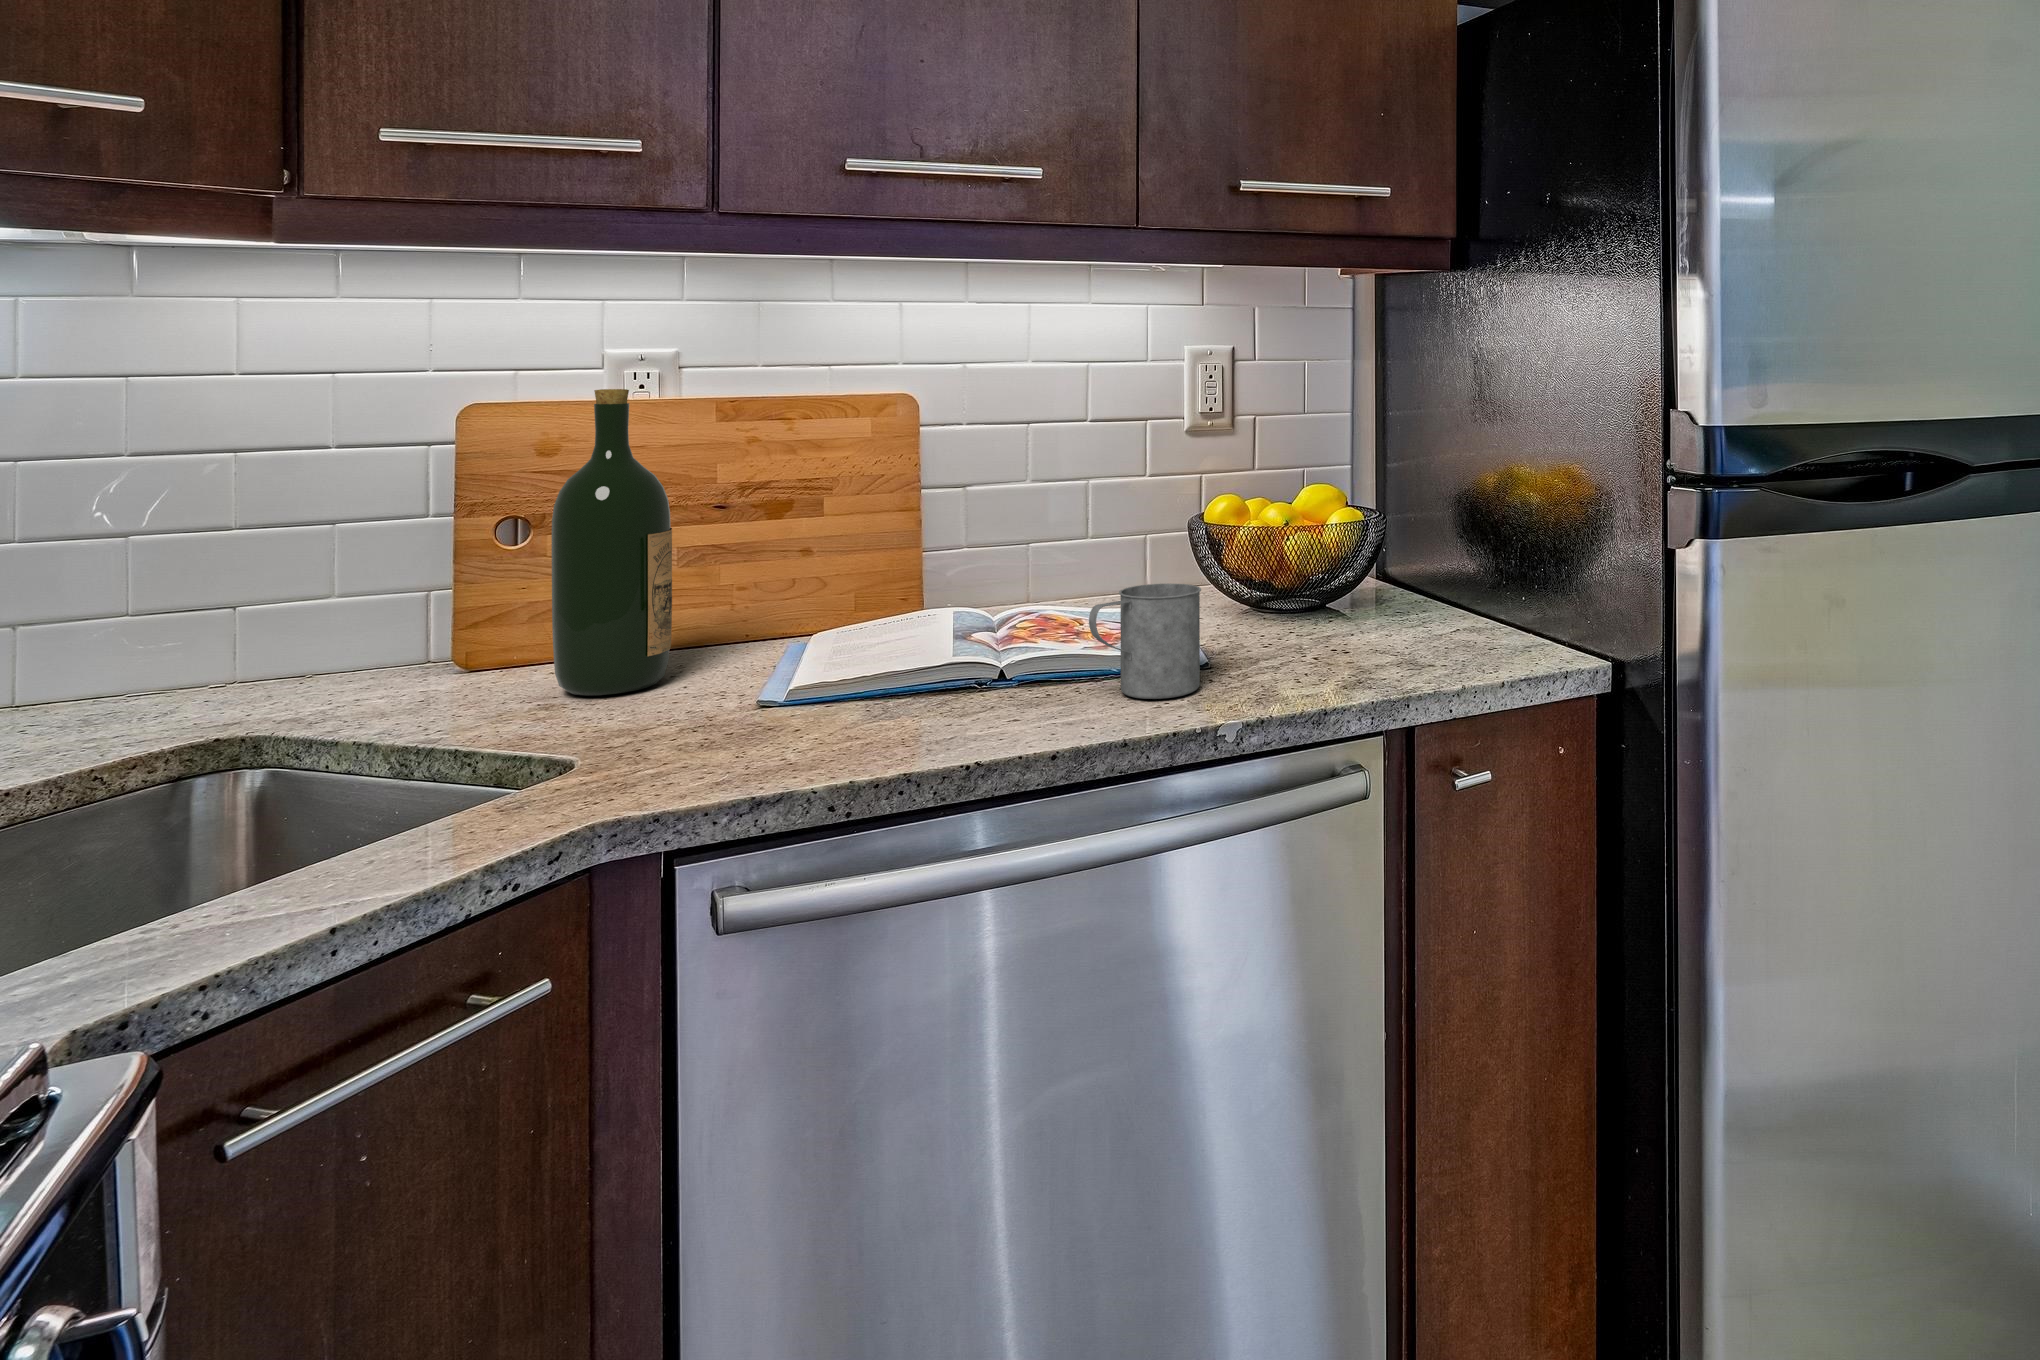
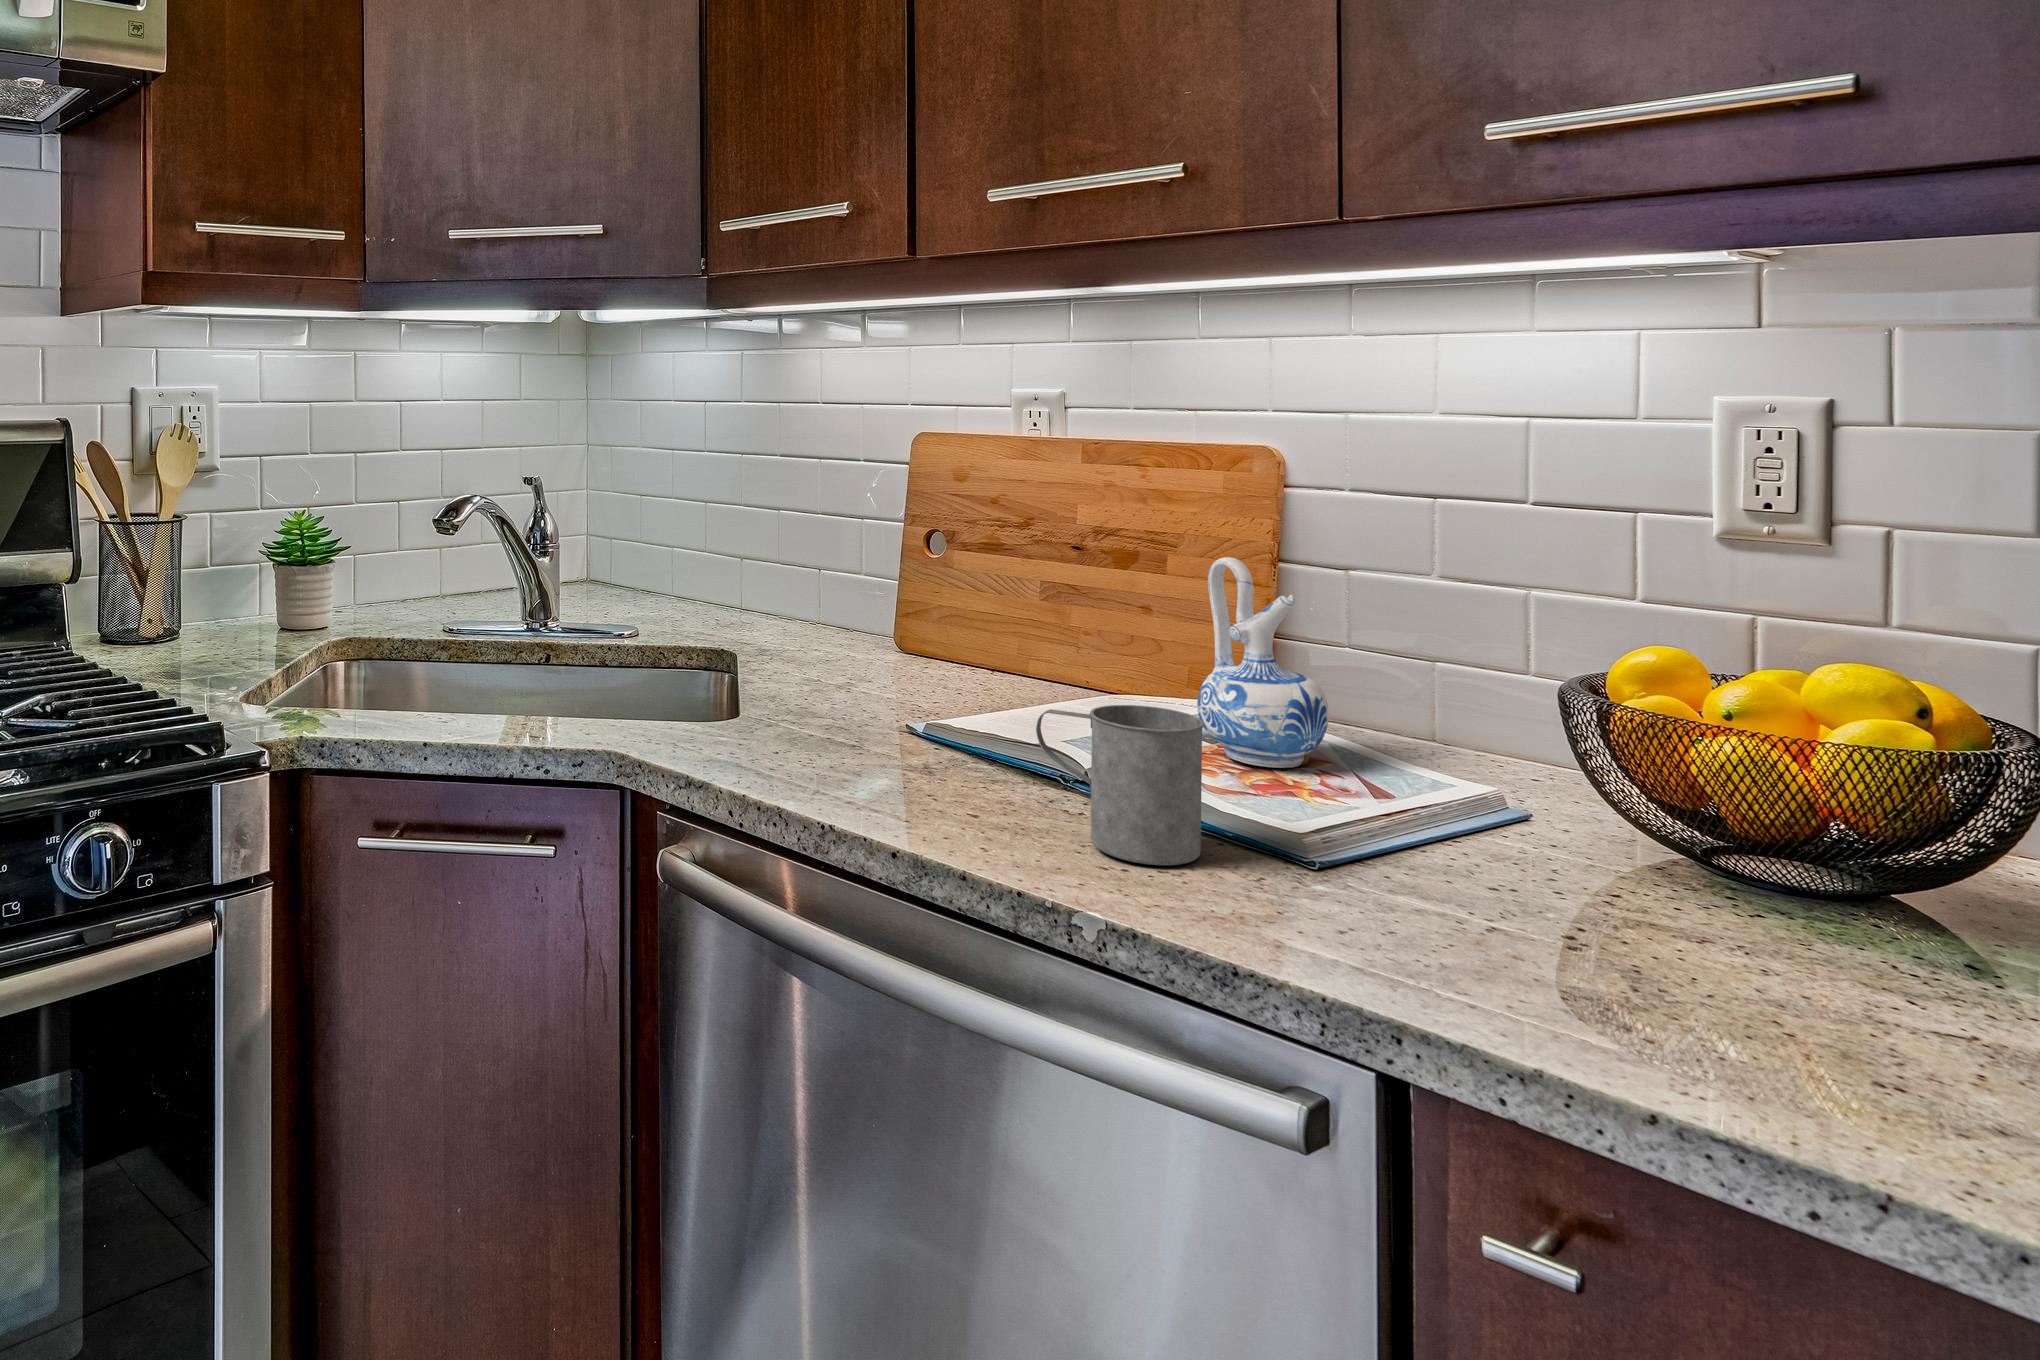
wine bottle: present [552,389,672,695] -> none [858,423,950,694]
ceramic pitcher: none [977,481,1076,639] -> present [1197,557,1328,768]

